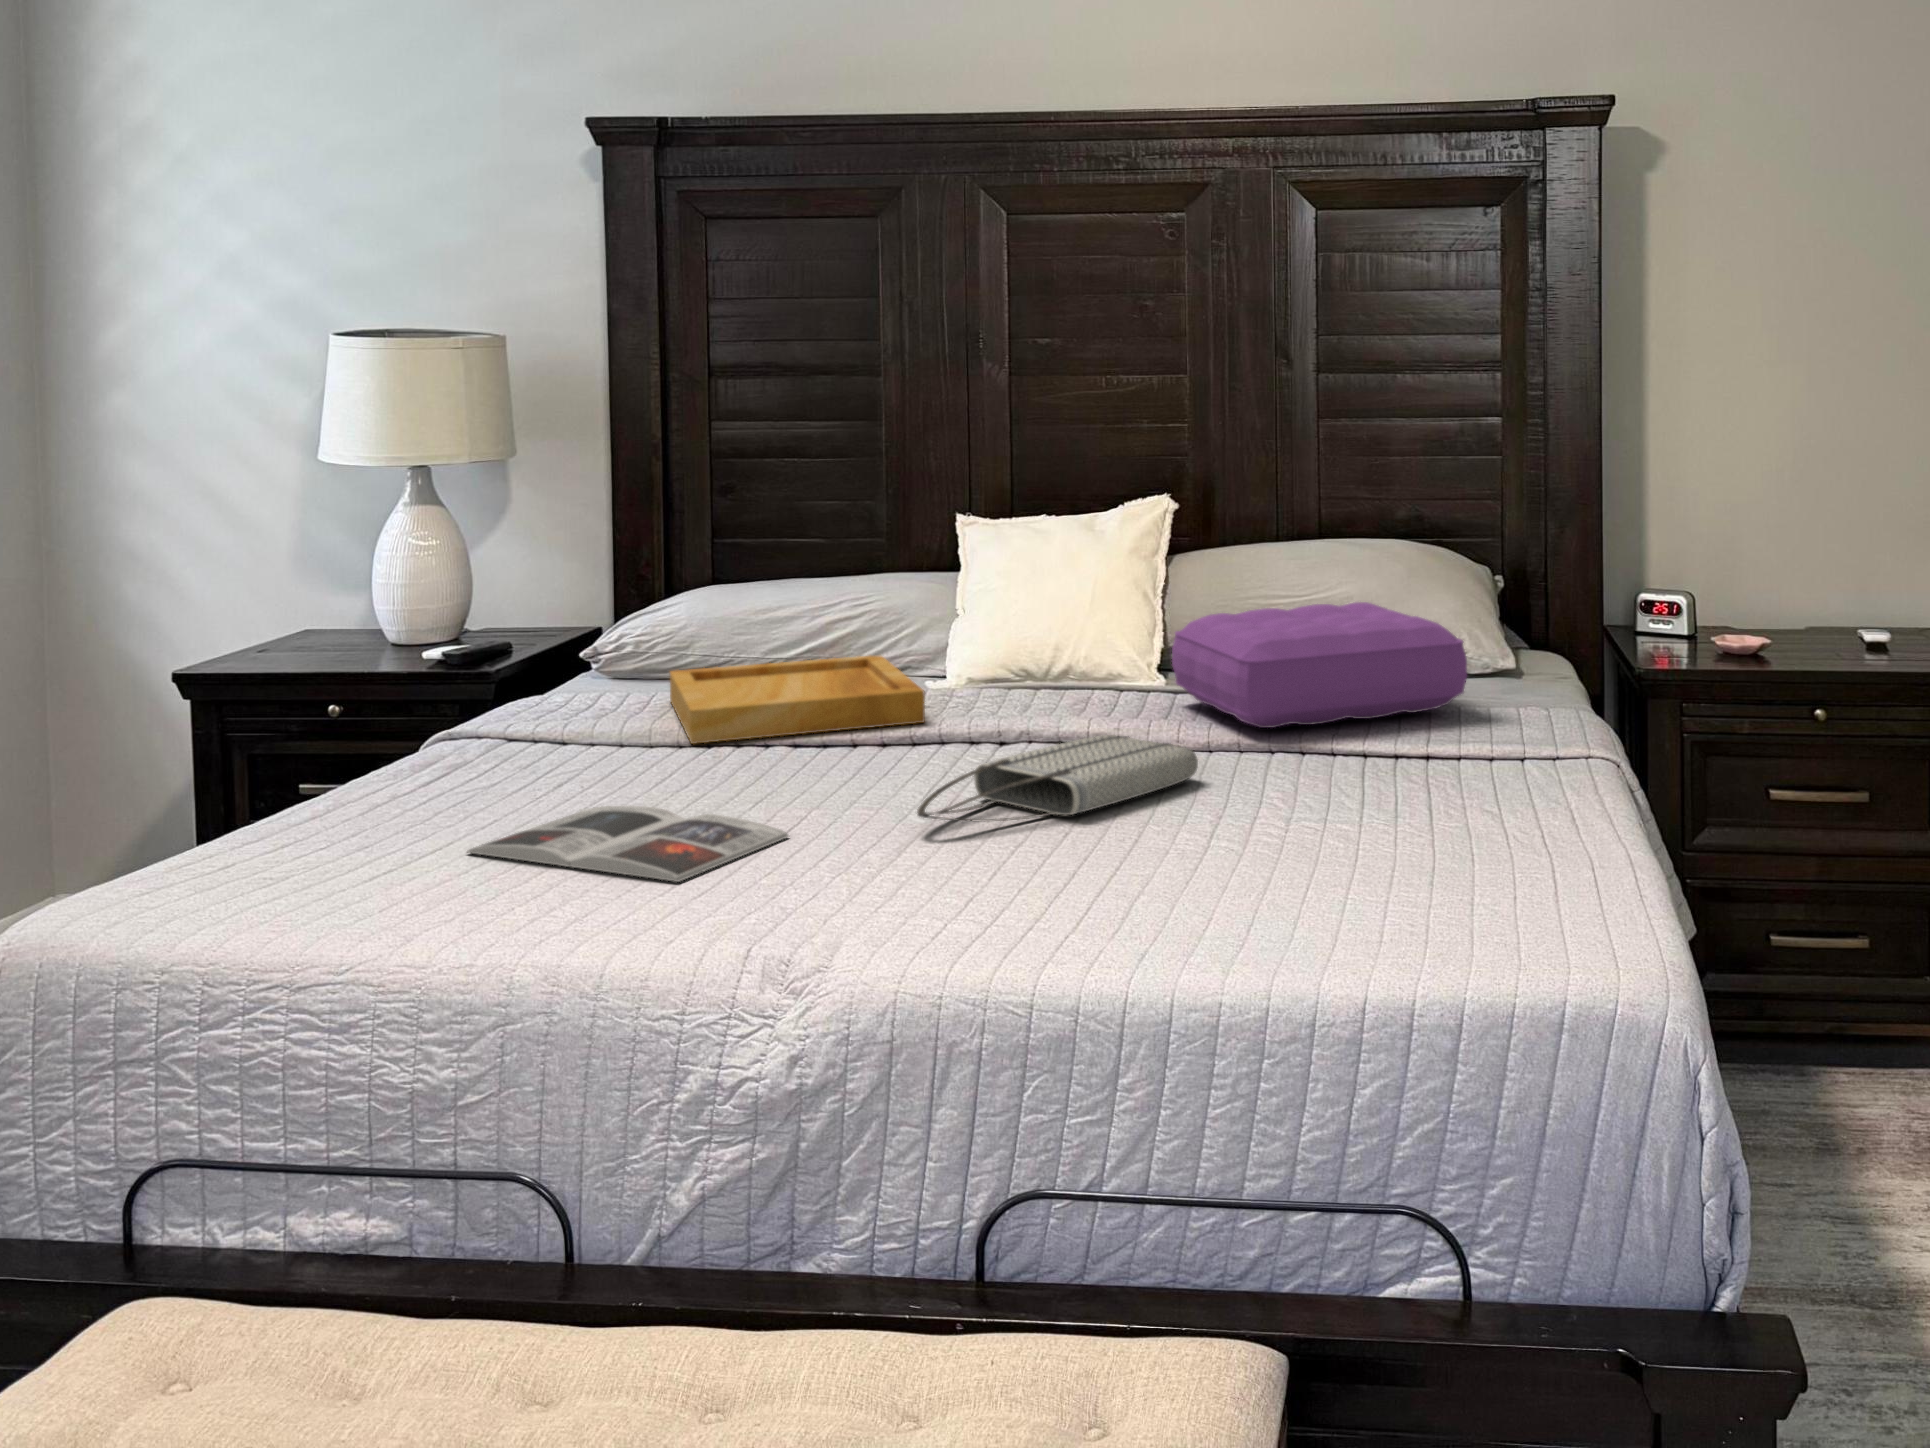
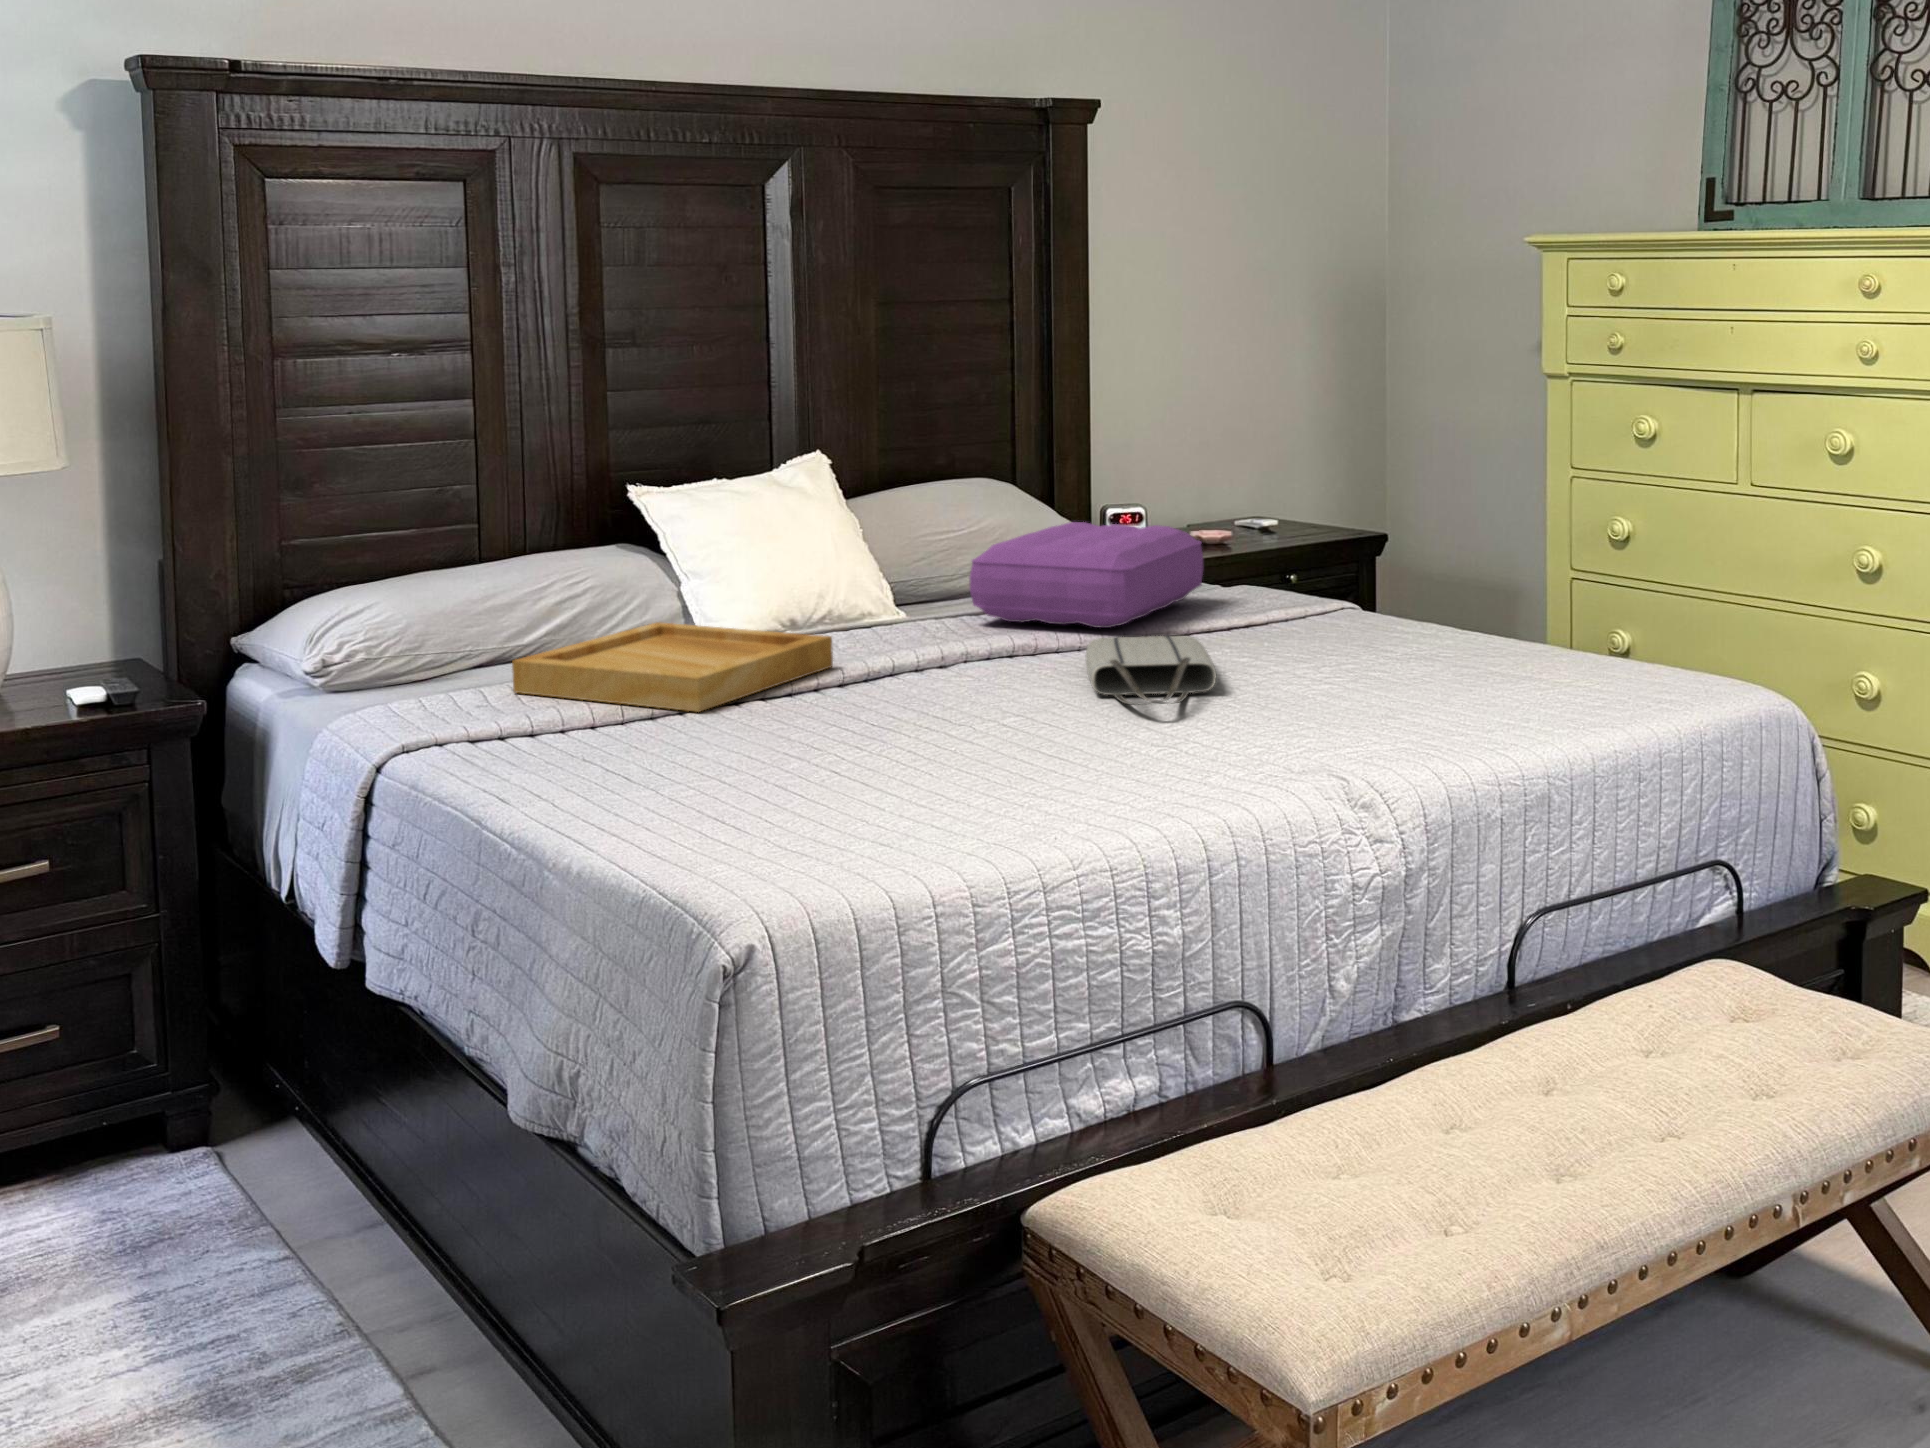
magazine: present [467,806,789,882] -> none [835,733,1114,799]

